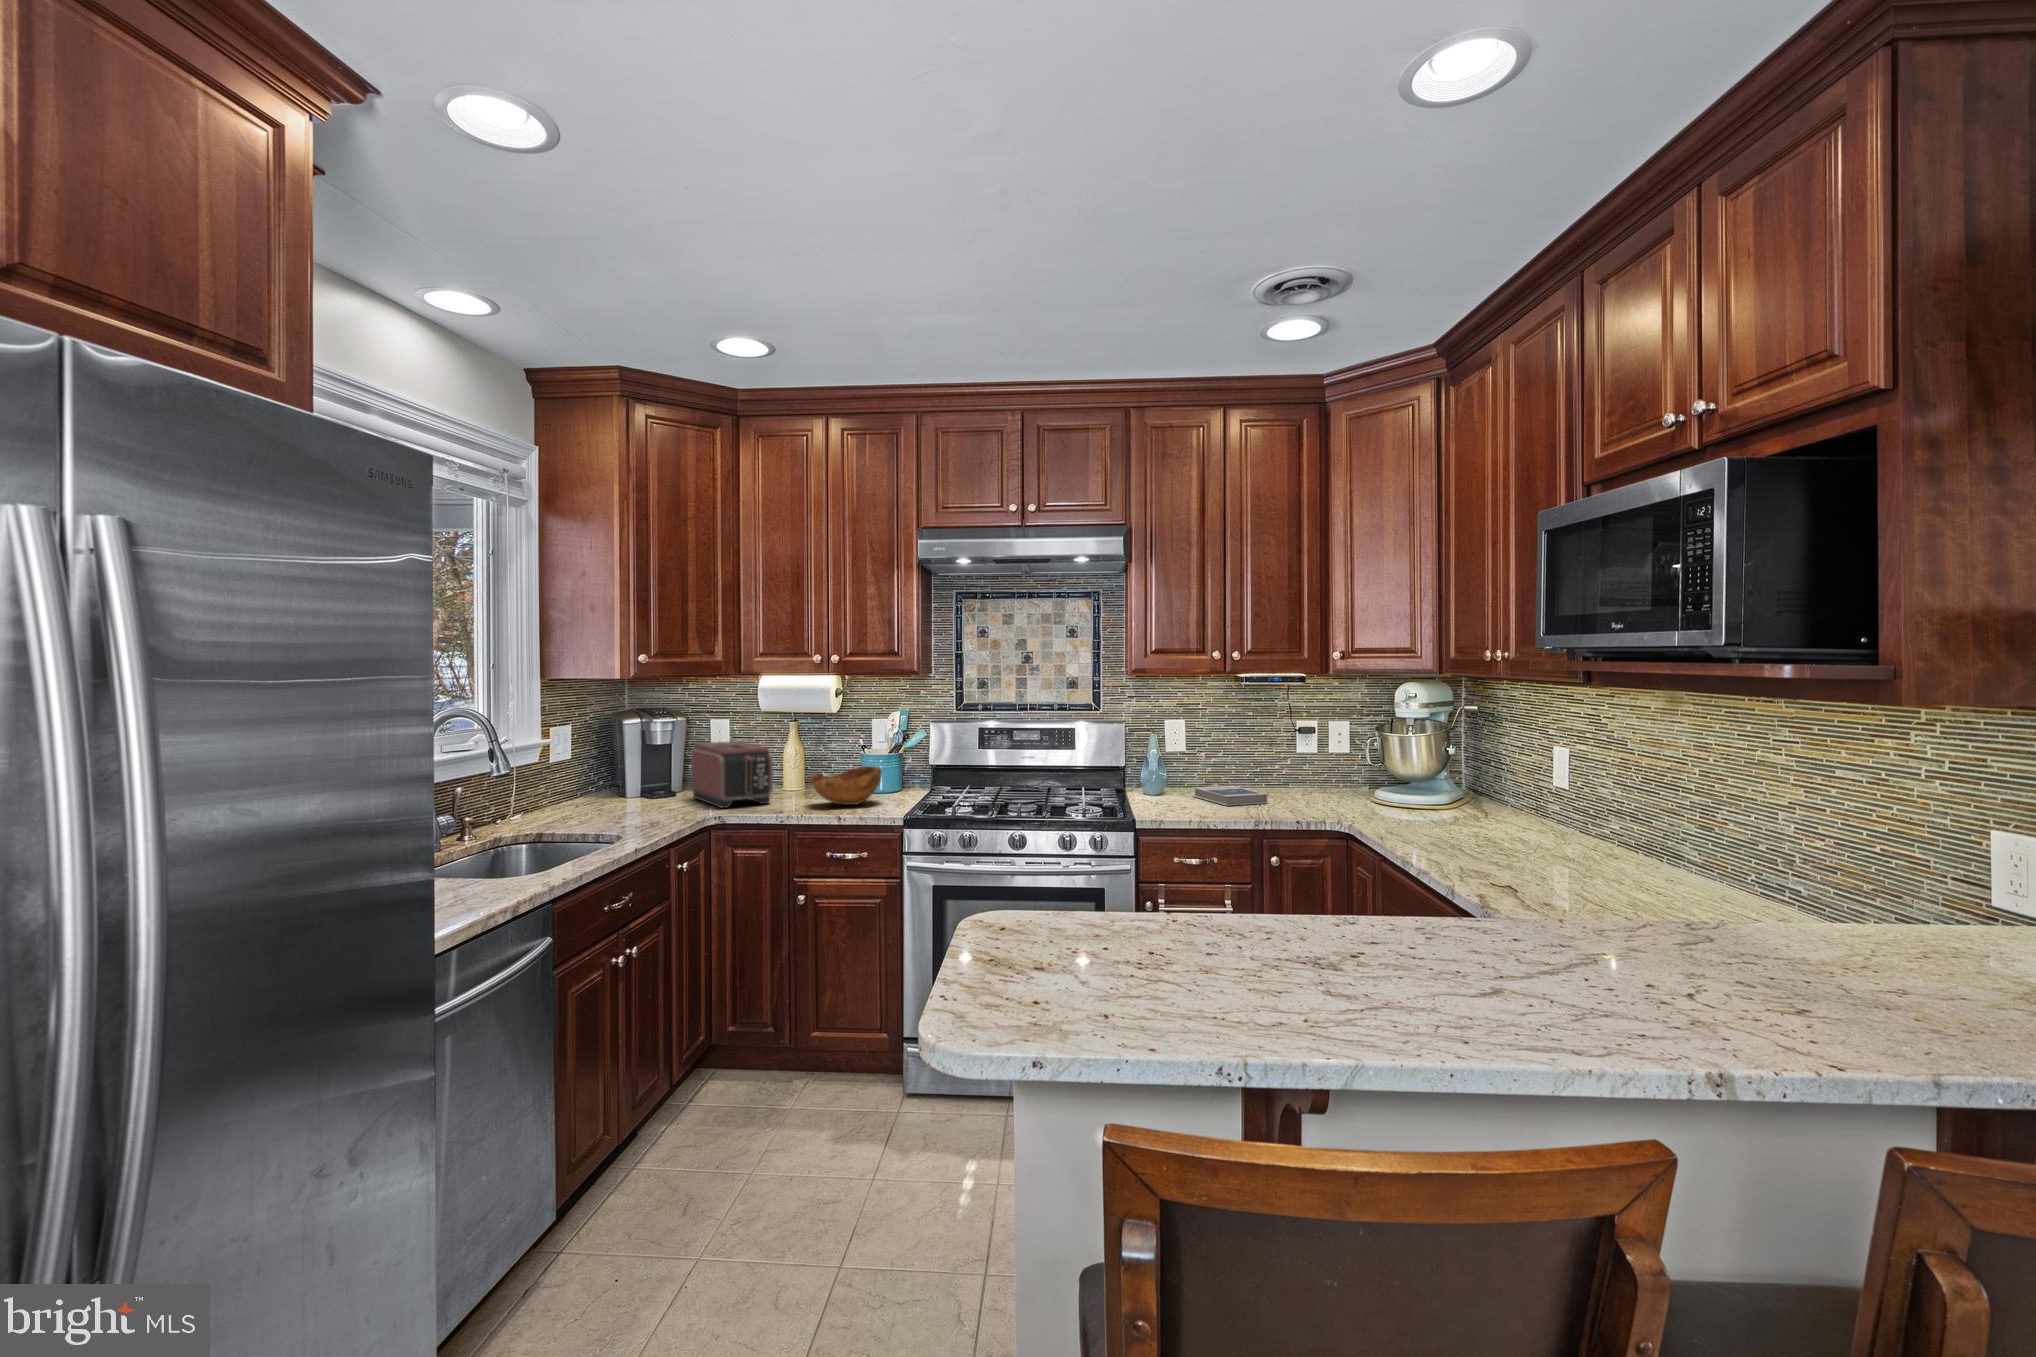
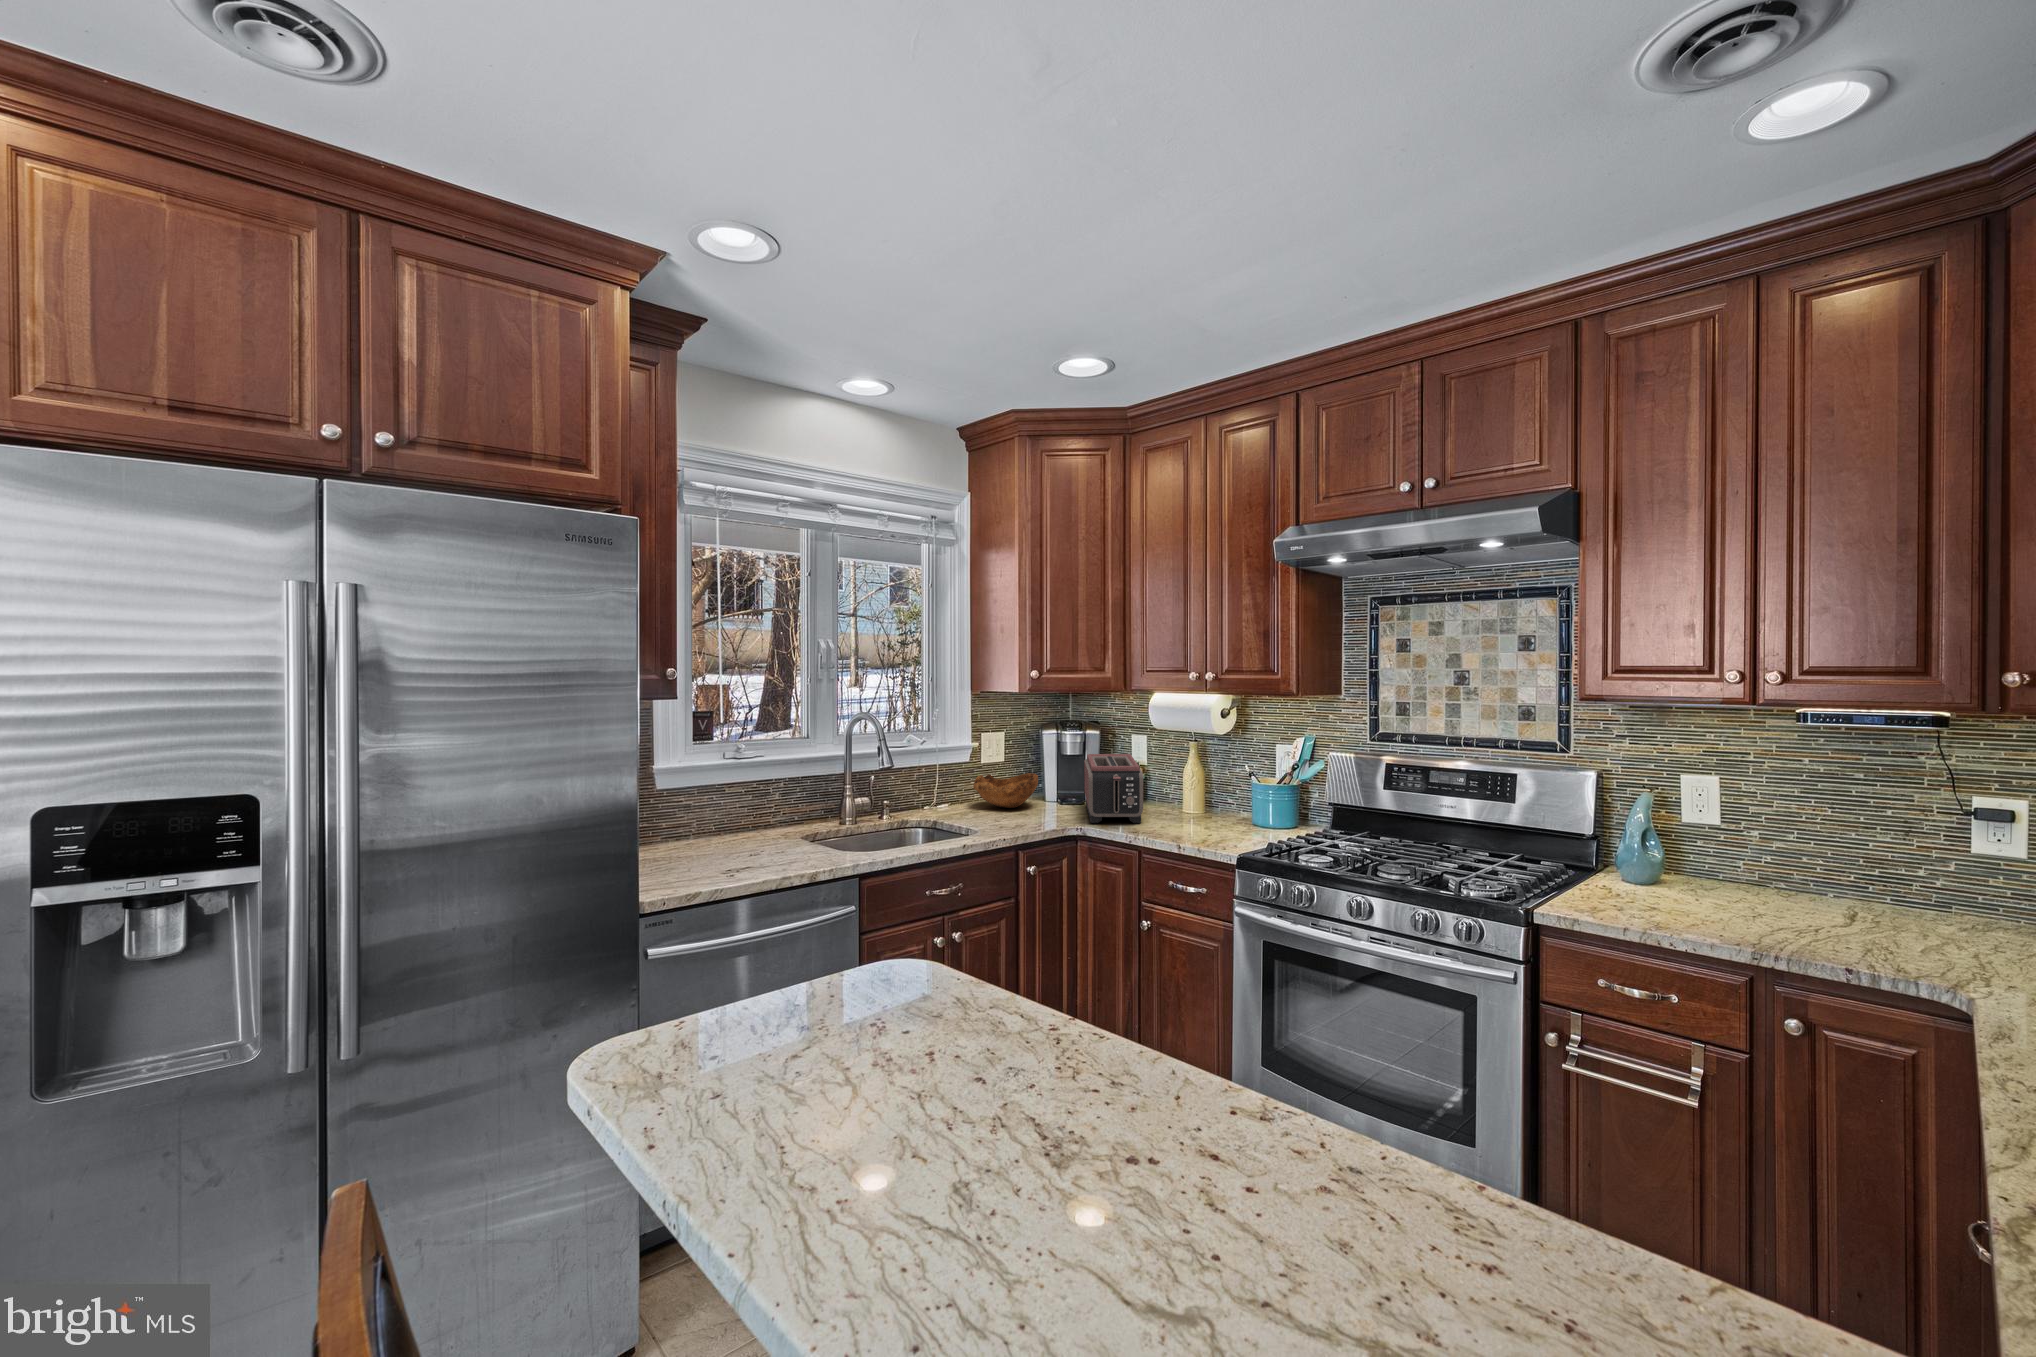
wooden bowl: present [809,766,882,805] -> present [973,773,1038,808]
hardback book: present [1193,785,1268,806] -> none [1739,894,1914,958]

